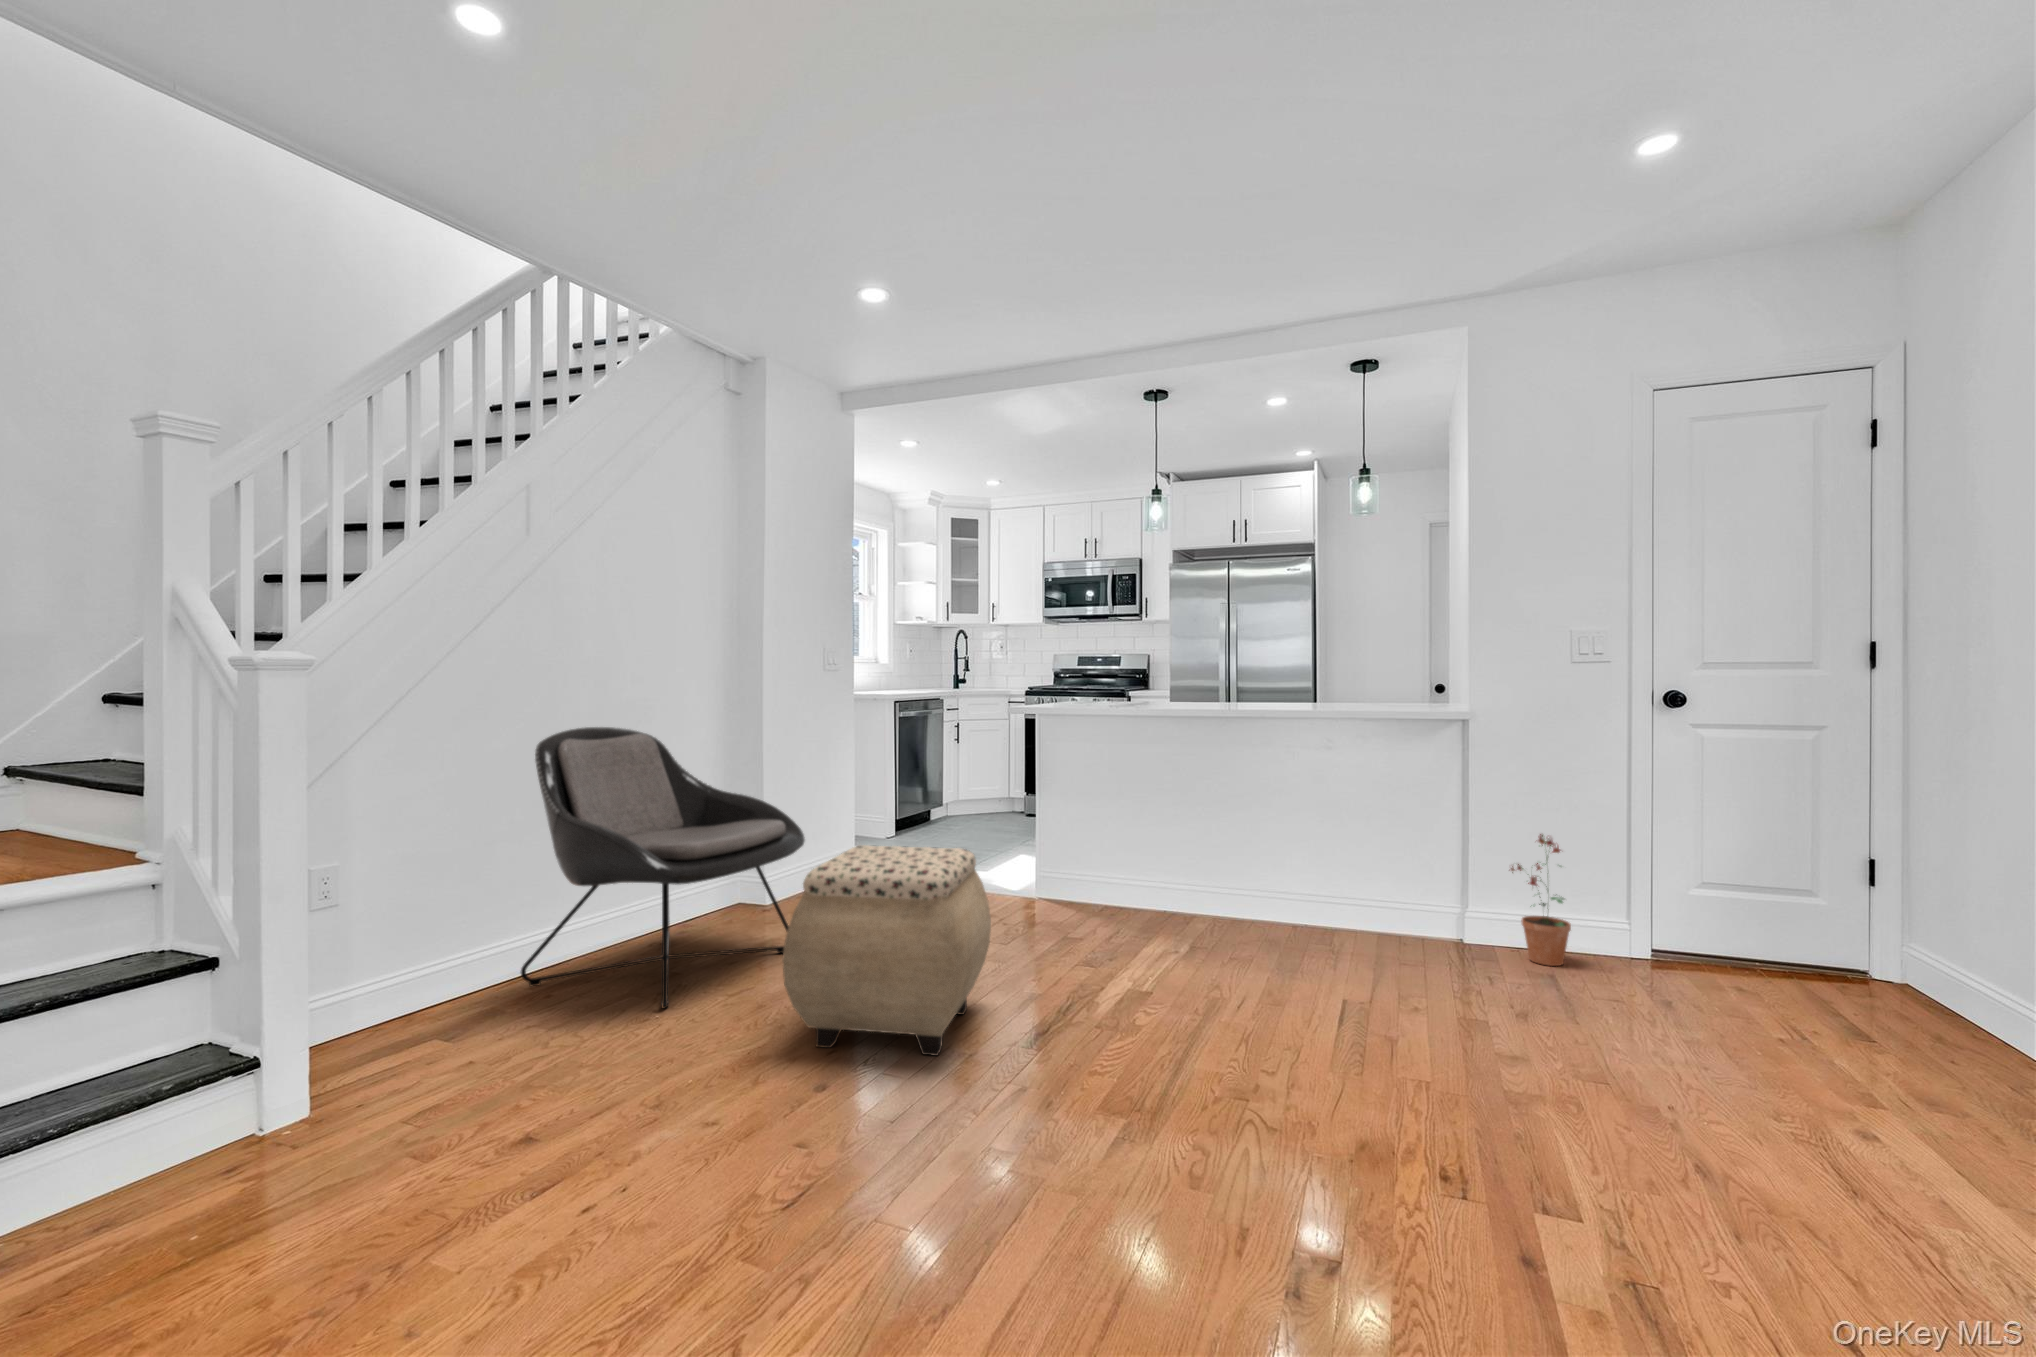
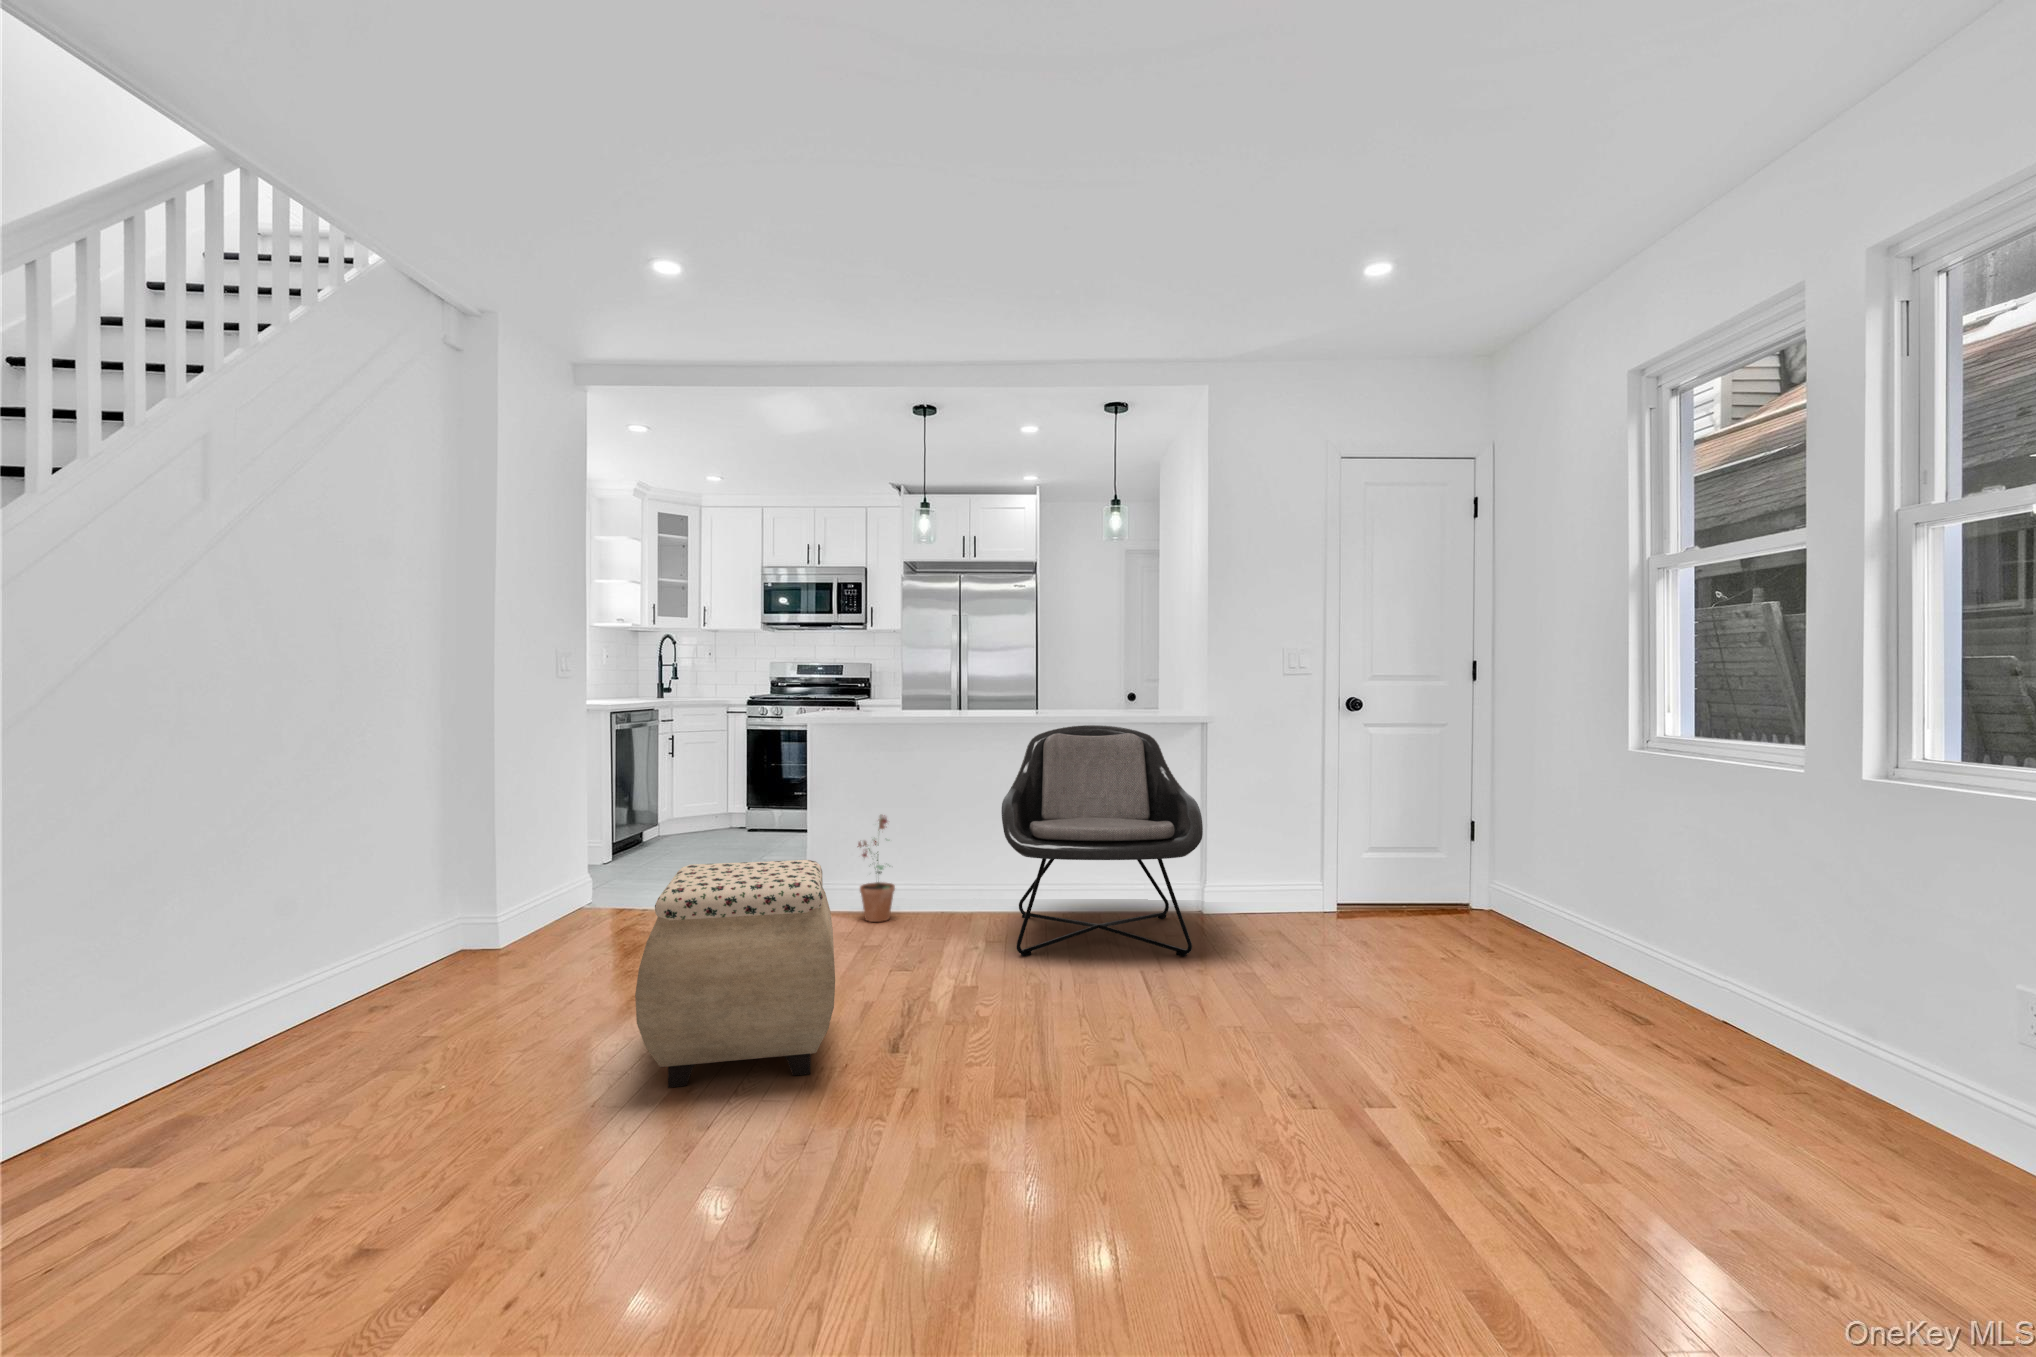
lounge chair: present [521,727,805,1009] -> present [1001,725,1203,957]
potted plant: present [1511,834,1571,966] -> present [858,815,895,922]

